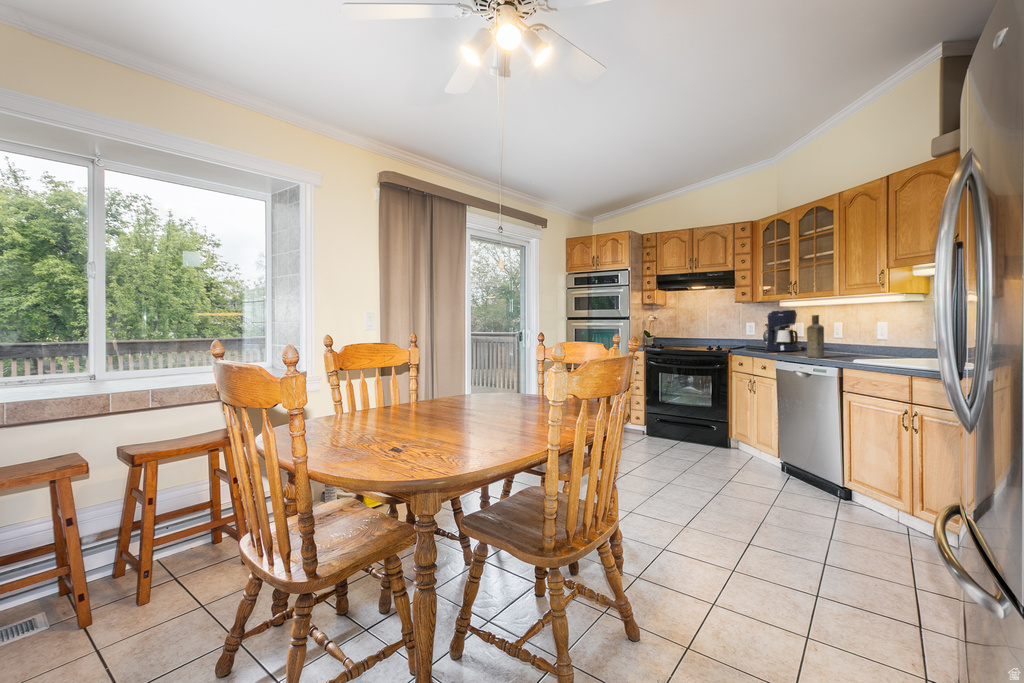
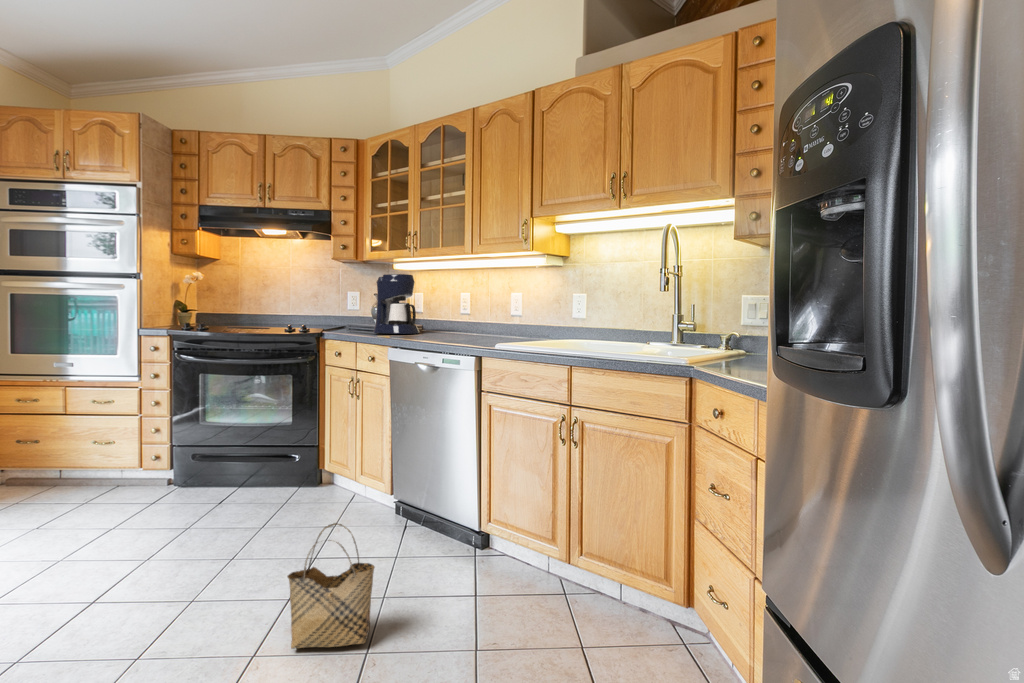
bottle: present [807,315,824,358] -> none [433,279,455,342]
woven basket: none [713,452,760,516] -> present [287,523,375,649]

